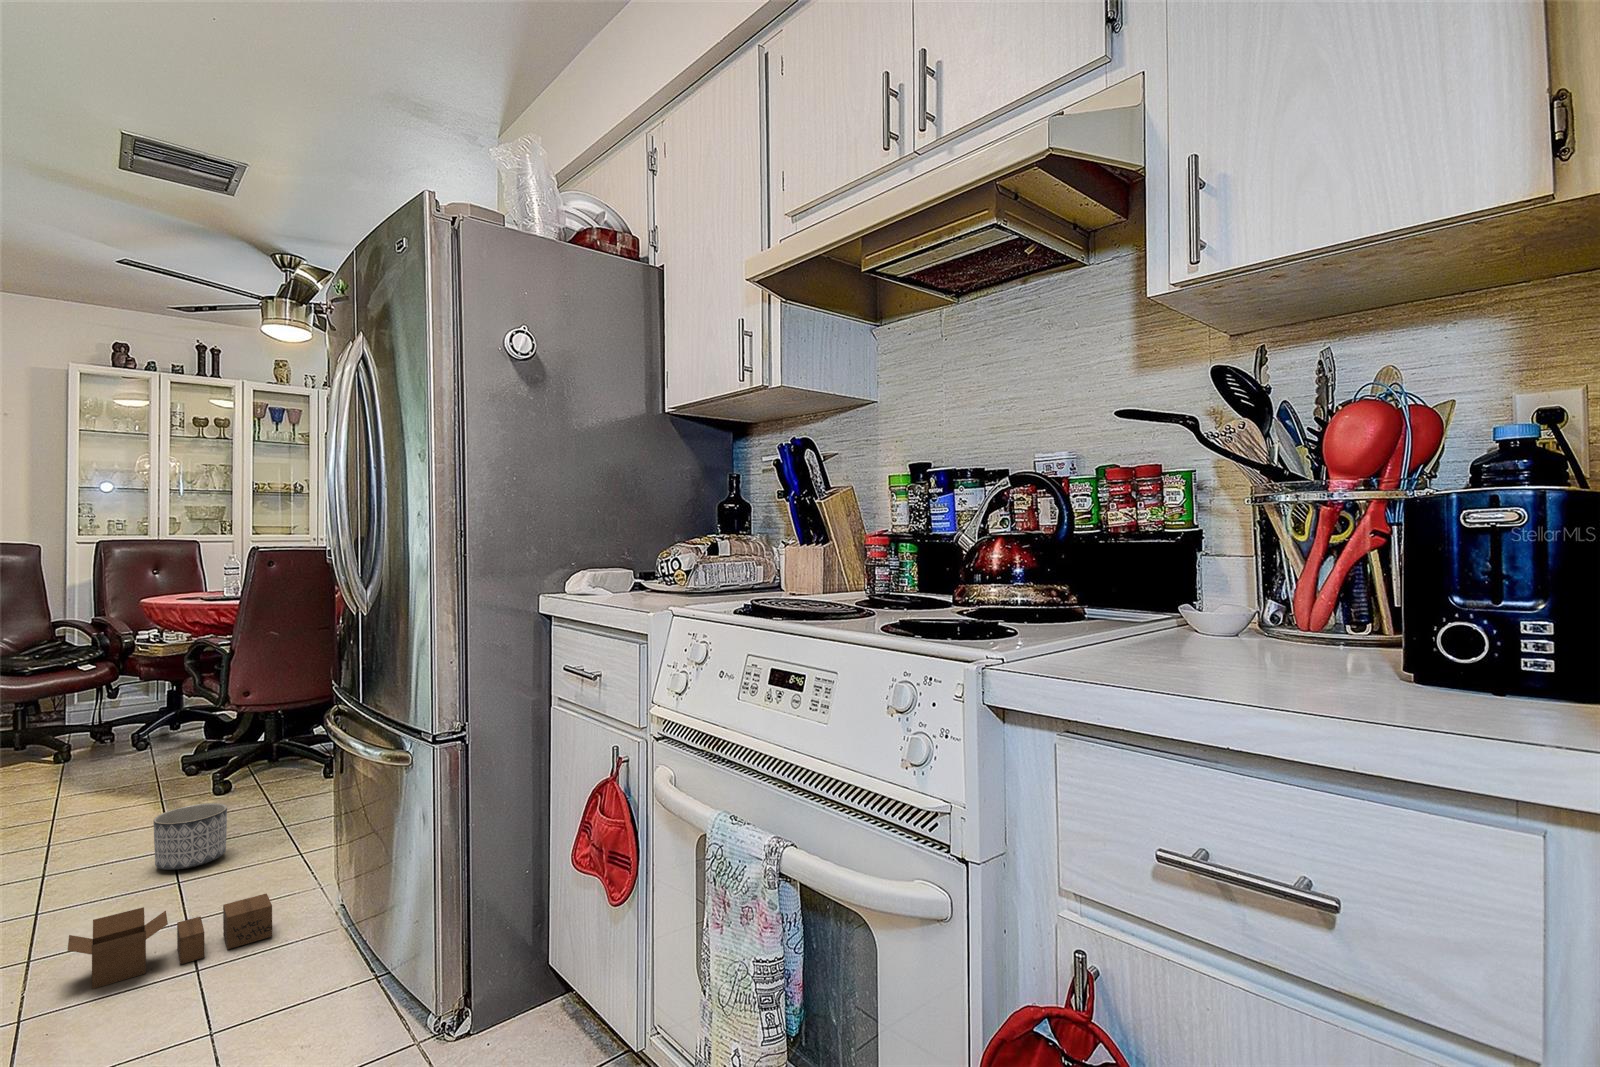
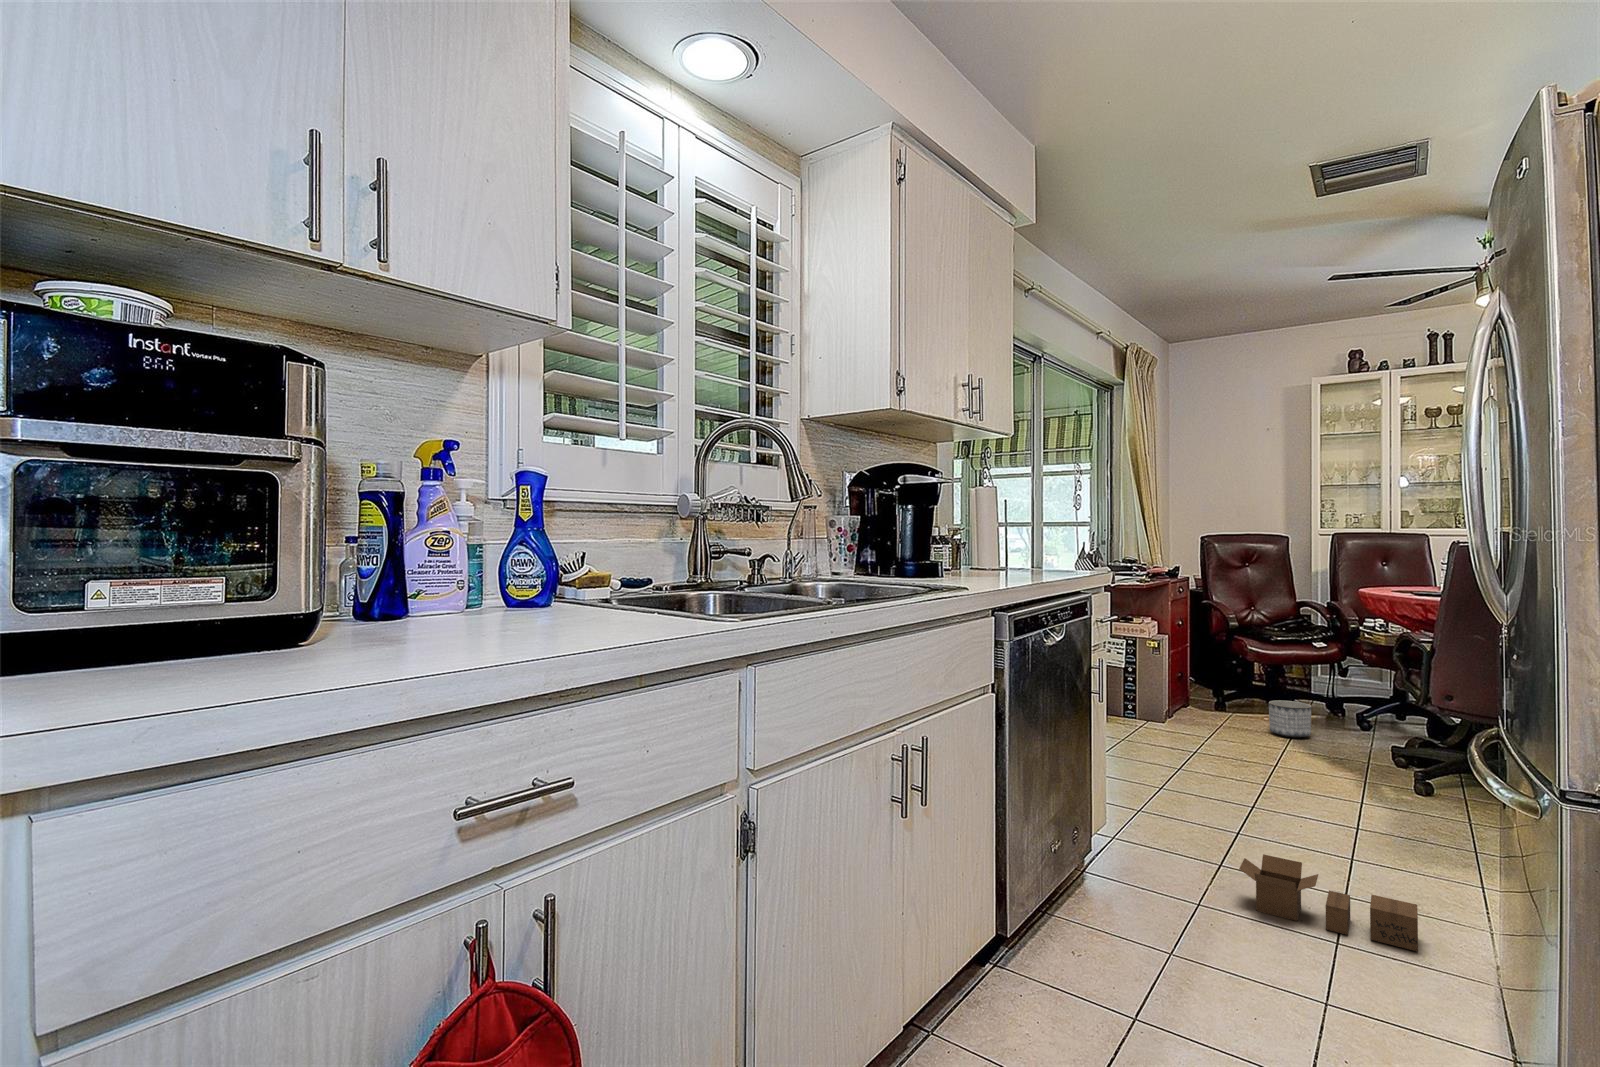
planter: present [153,803,227,870] -> present [1269,700,1312,738]

